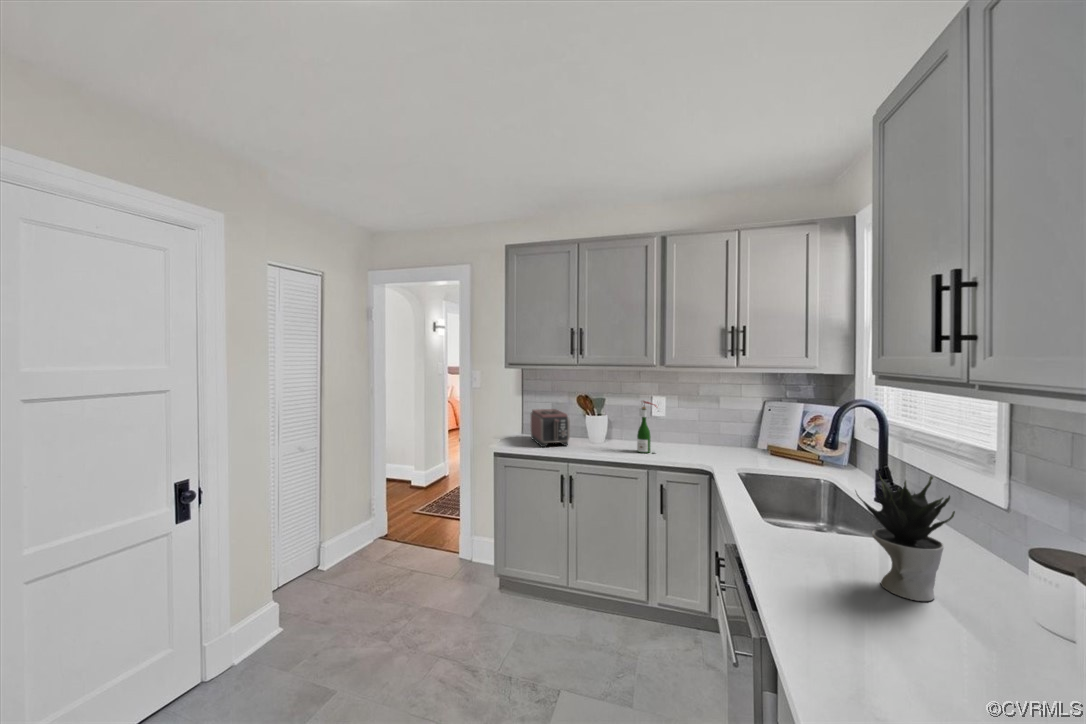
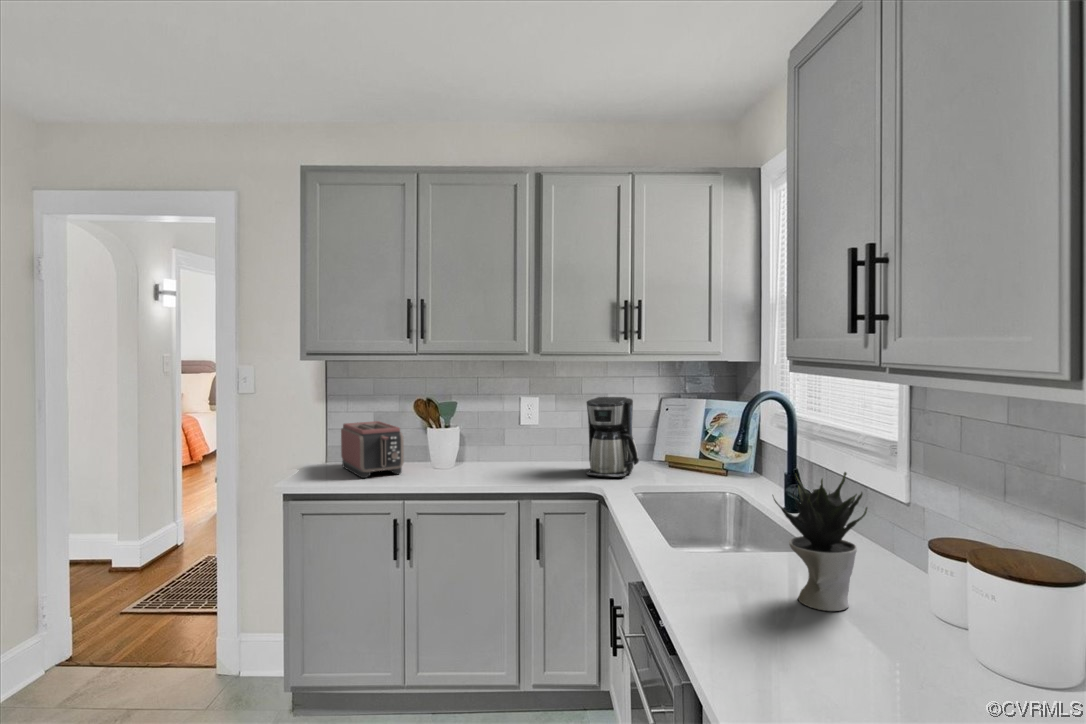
coffee maker: none [701,398,744,460] -> present [586,397,639,477]
wine bottle: present [637,400,656,453] -> none [502,402,529,477]

